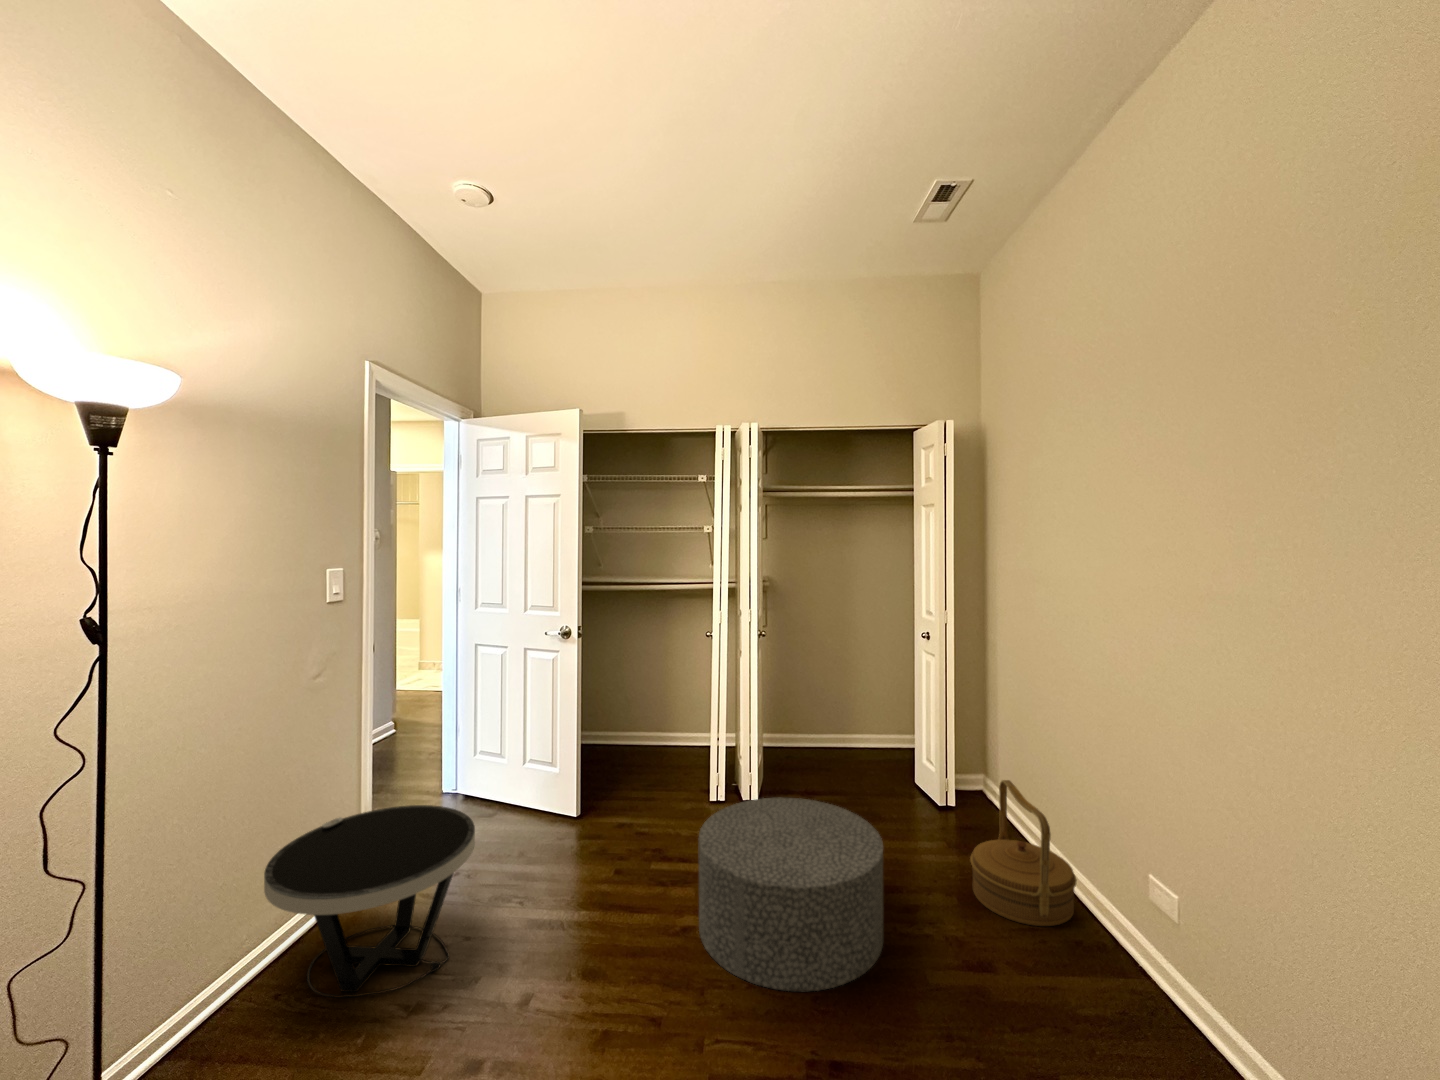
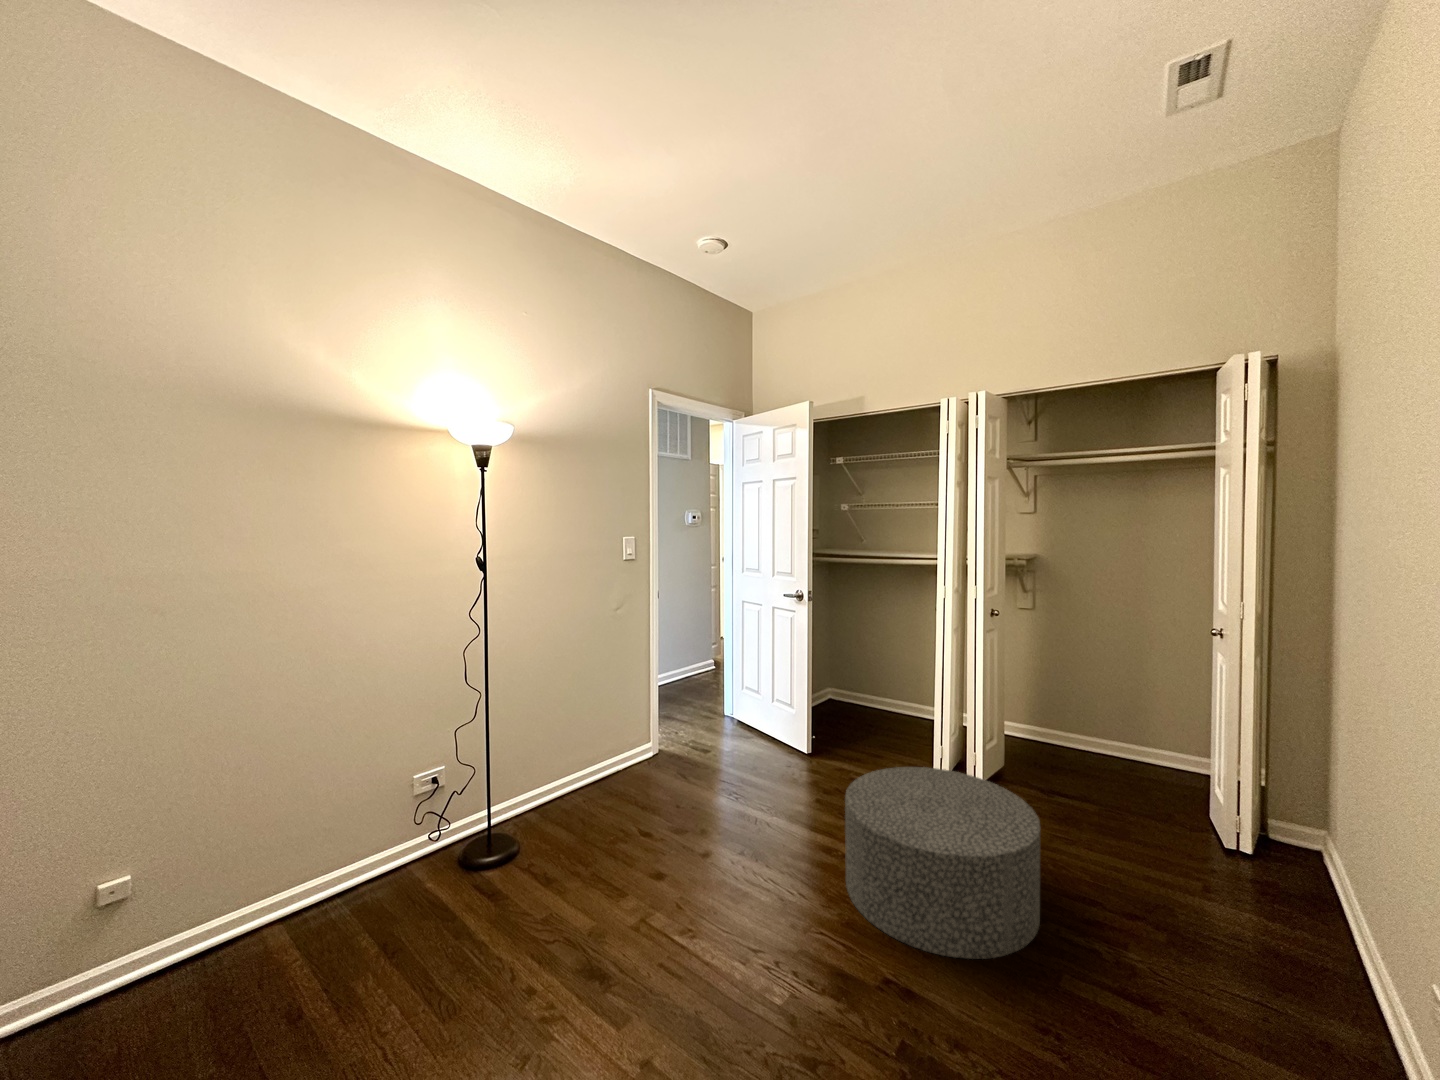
woven basket: present [970,780,1077,926] -> none [1192,821,1367,1027]
side table: present [264,805,475,997] -> none [563,707,692,826]

